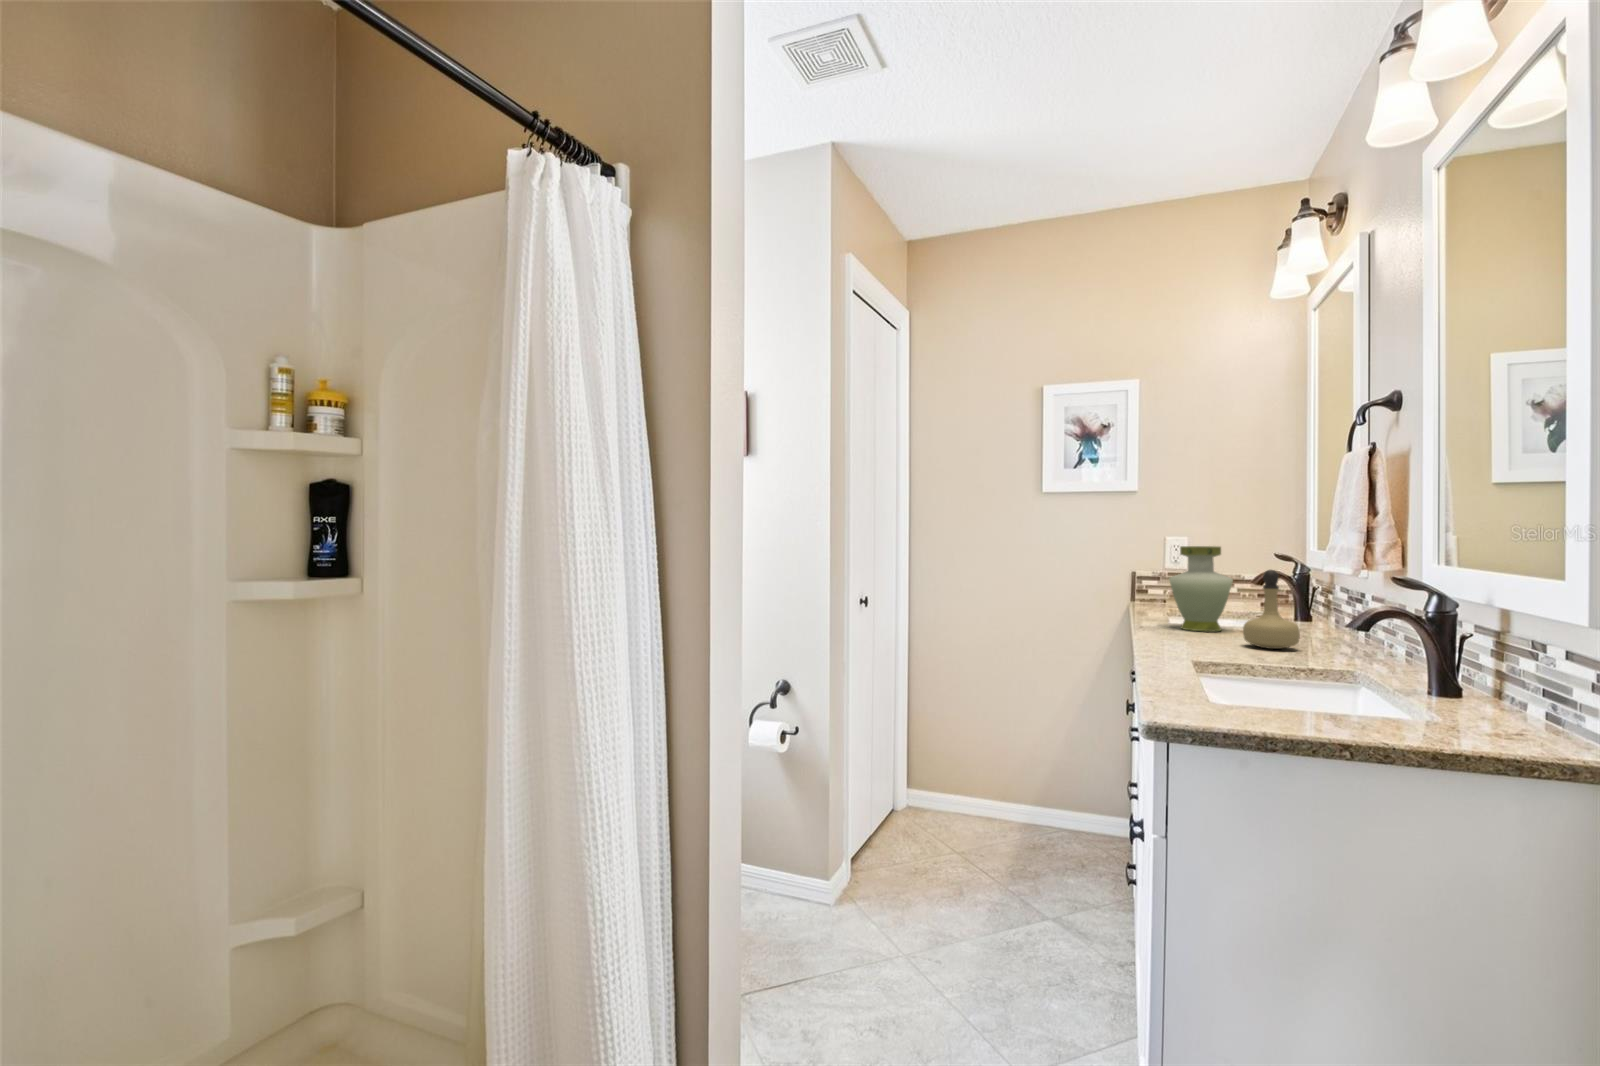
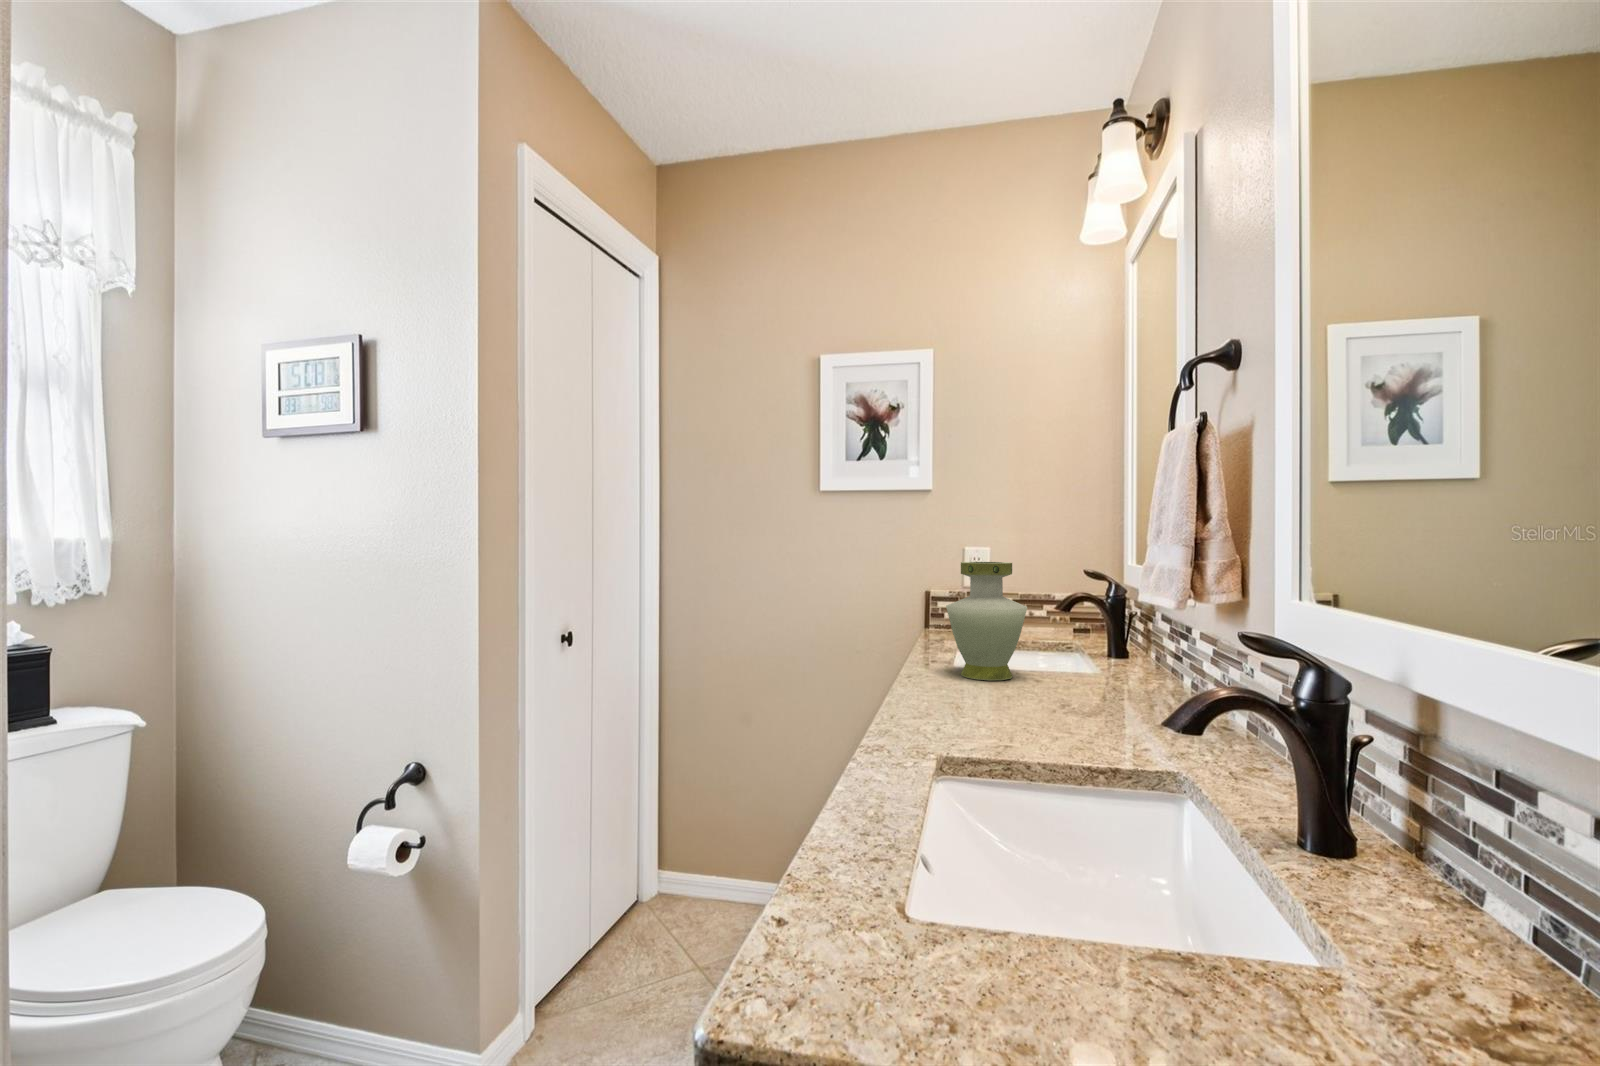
perfume bottle: present [1243,570,1300,649] -> none [1029,600,1105,718]

